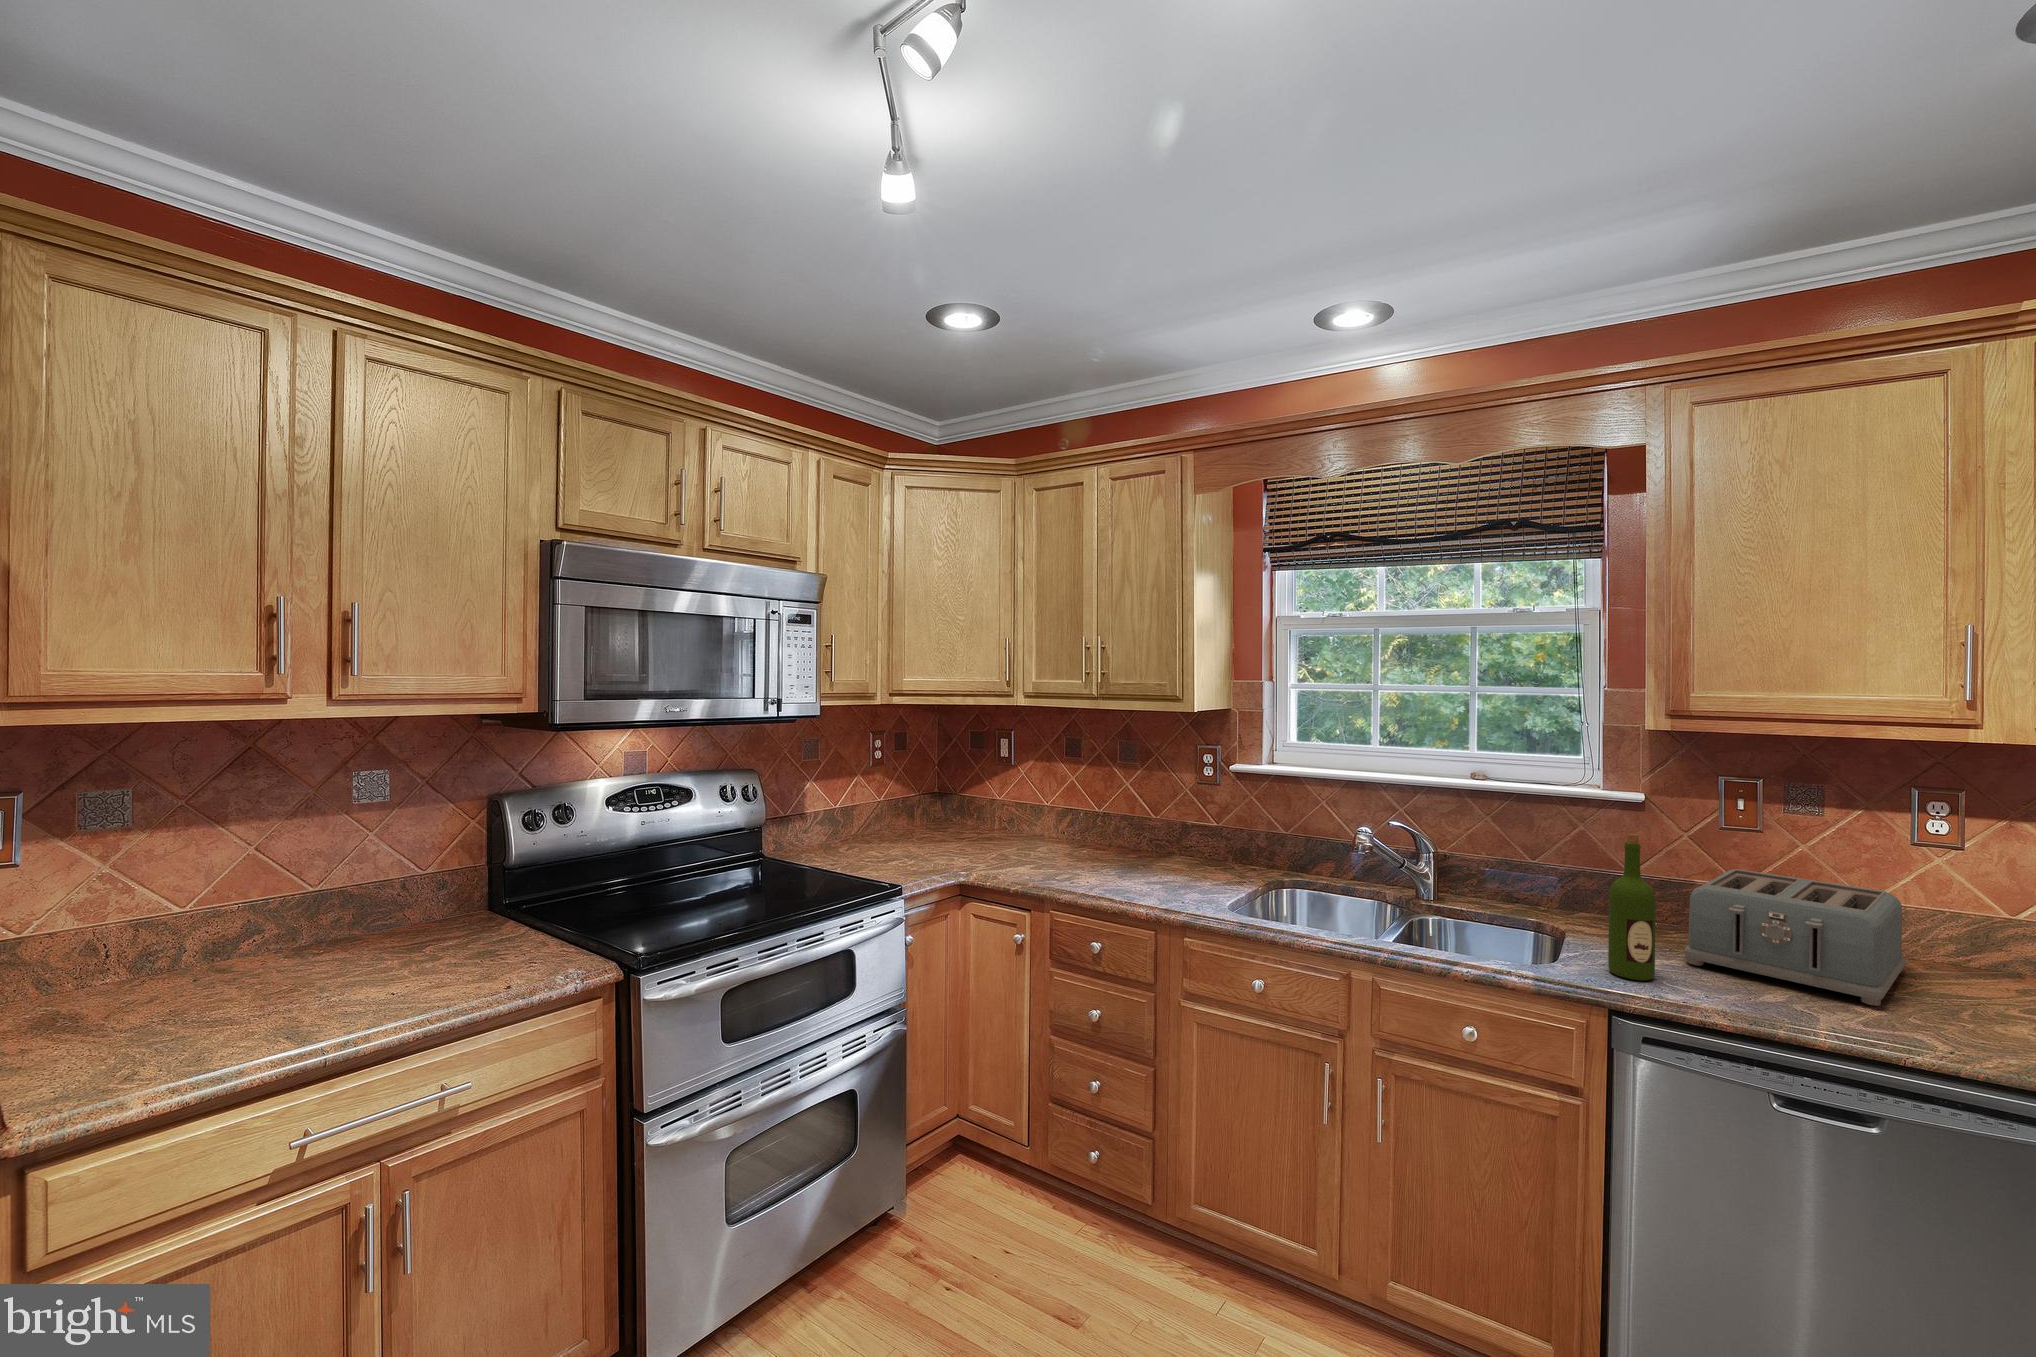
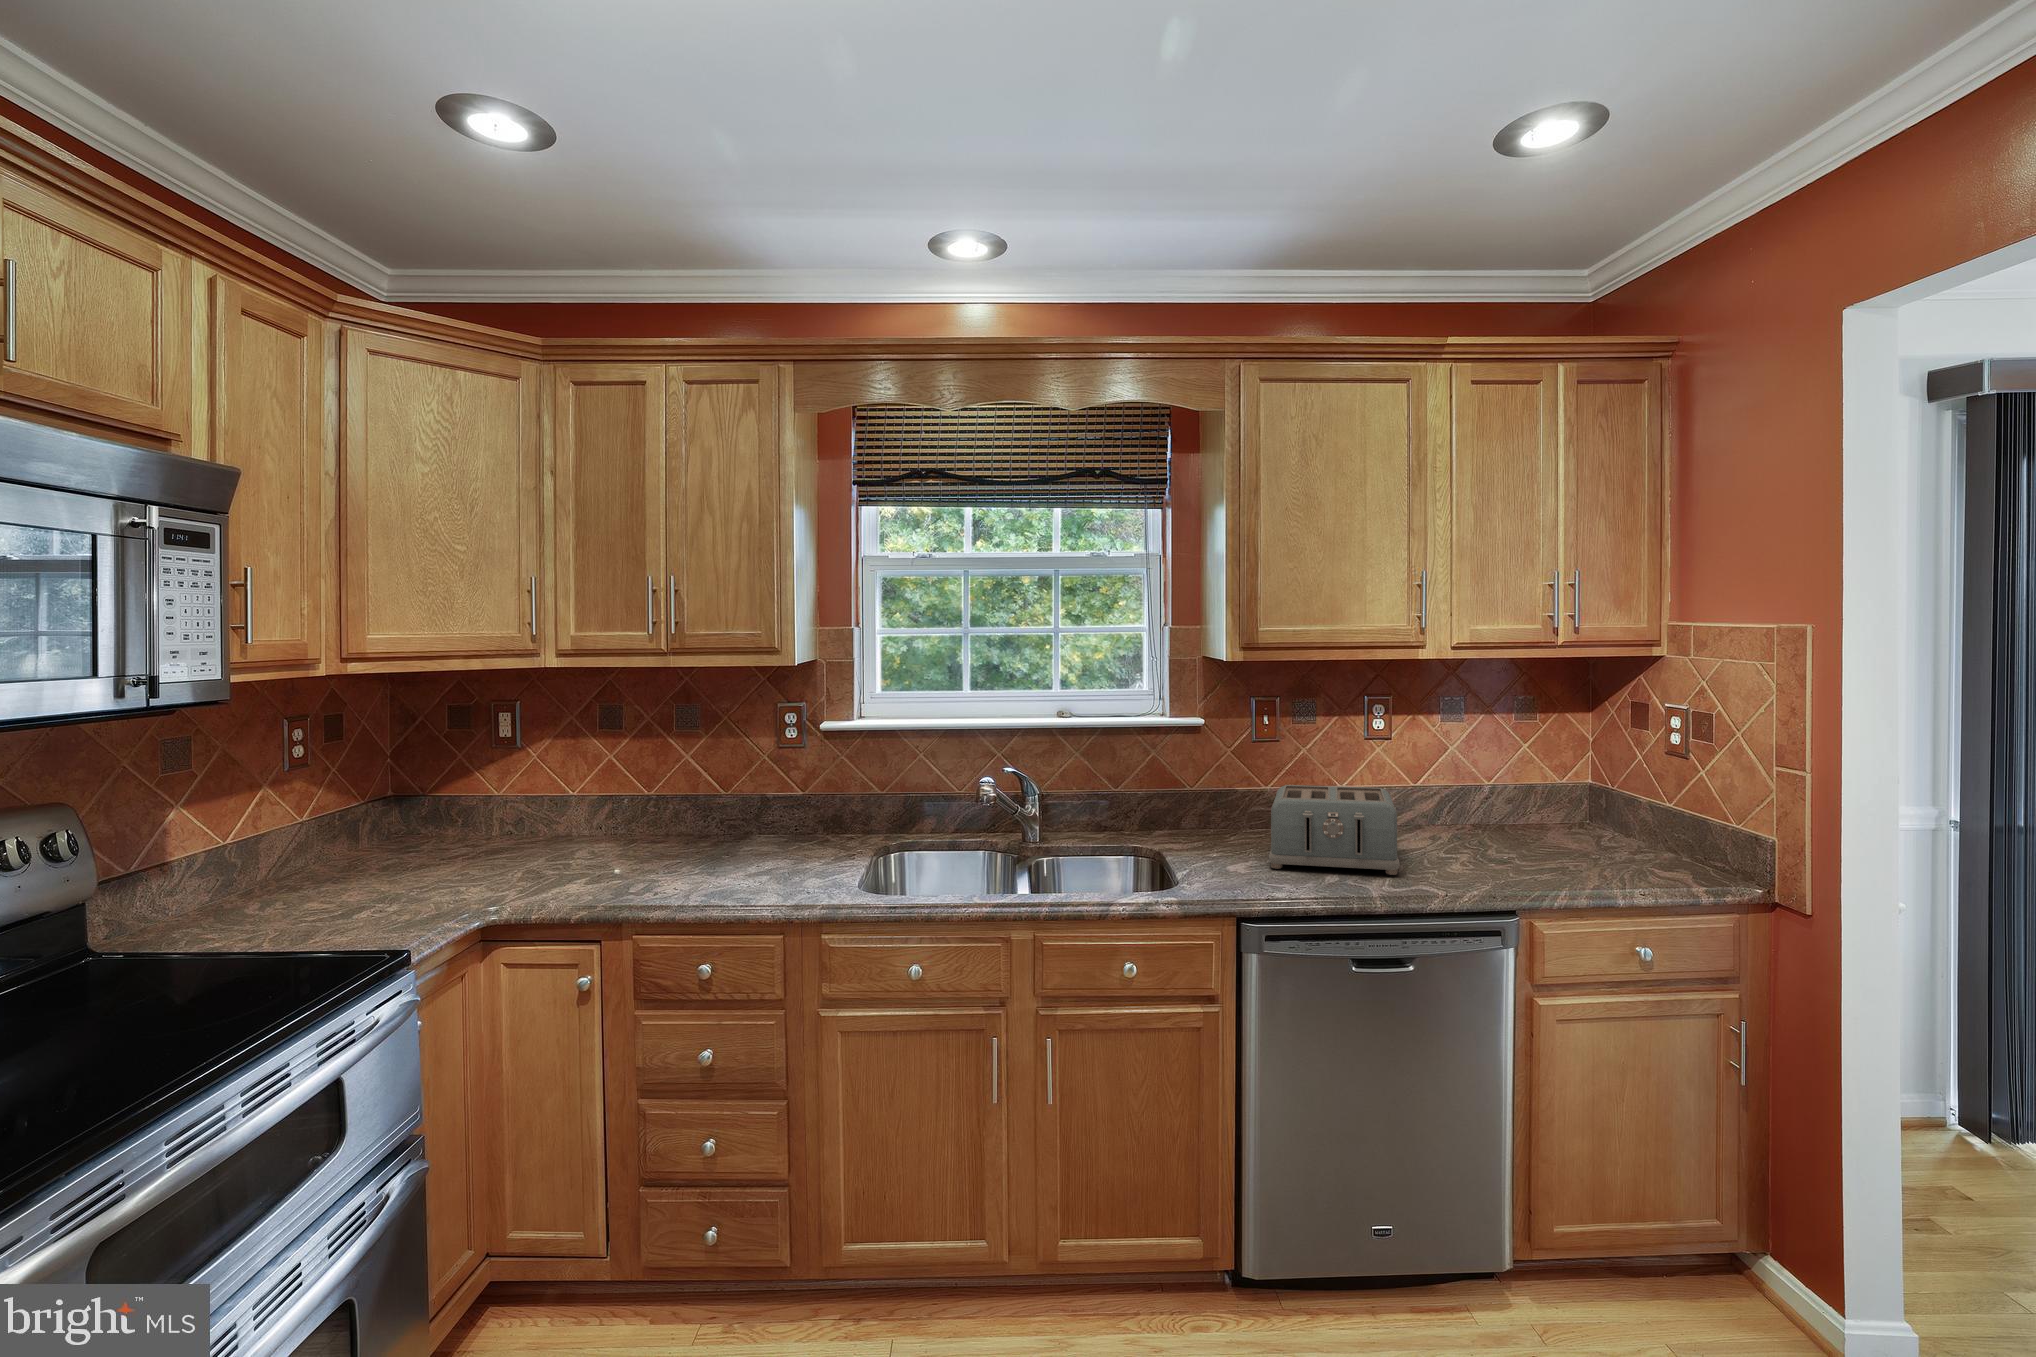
wine bottle: present [1608,833,1655,980] -> none [1226,757,1260,887]

